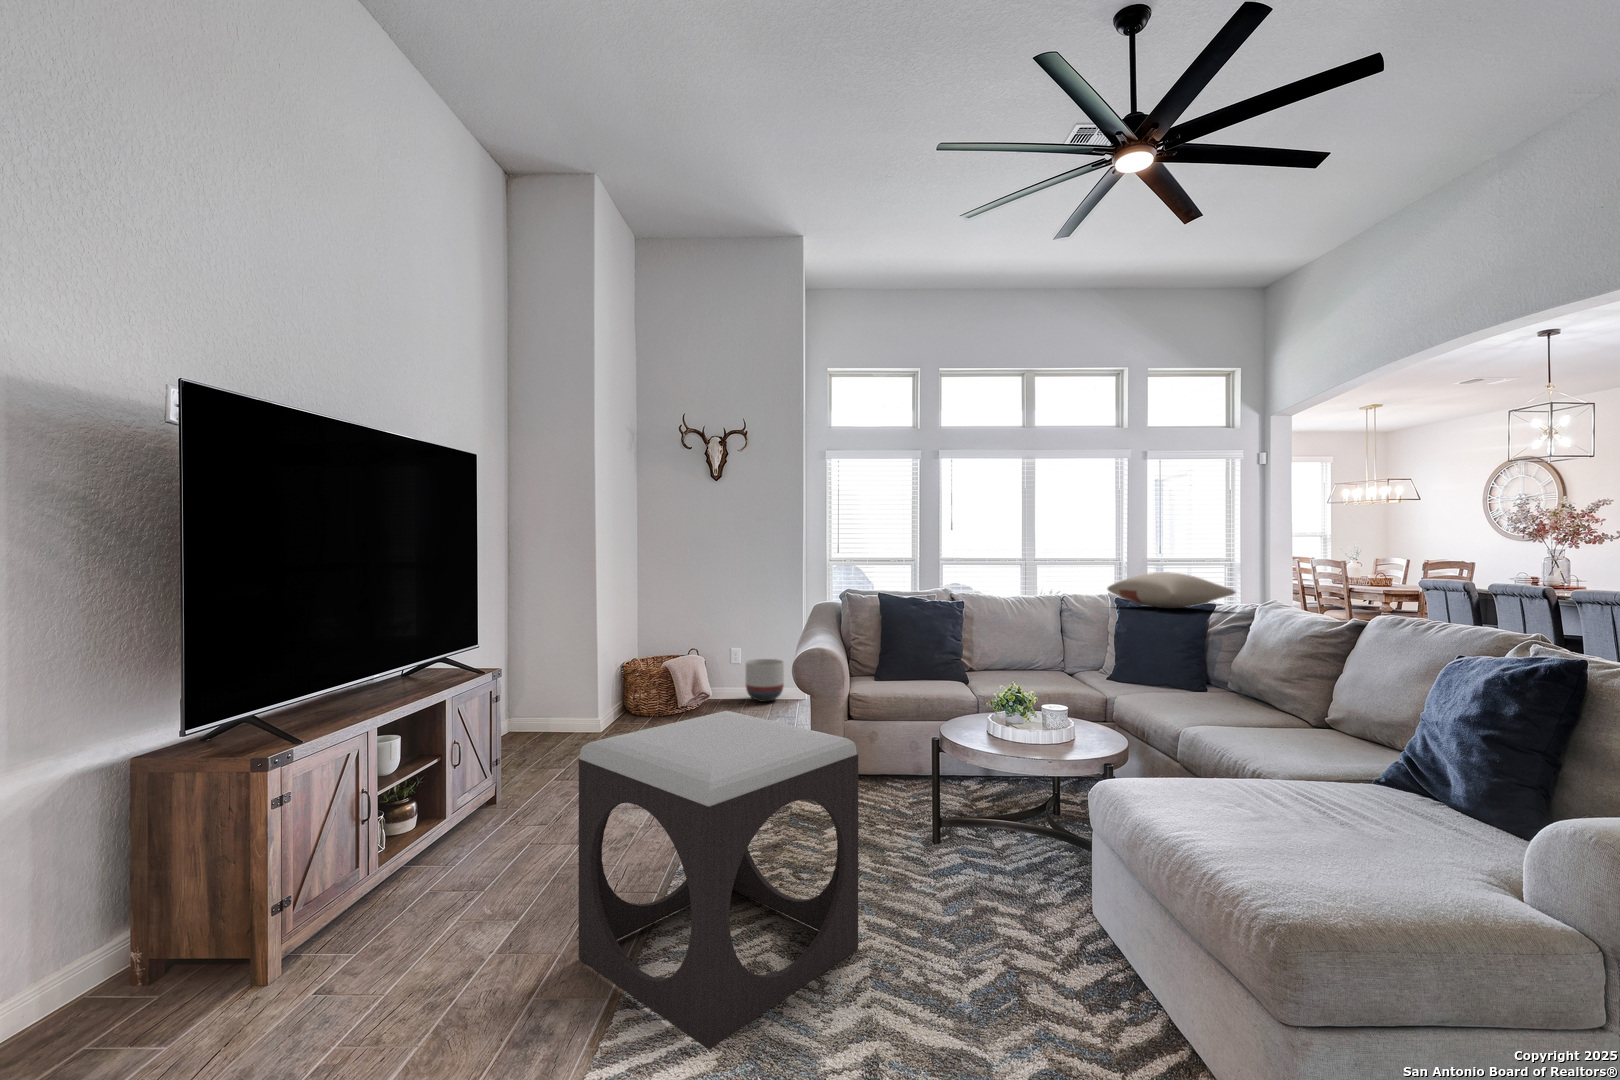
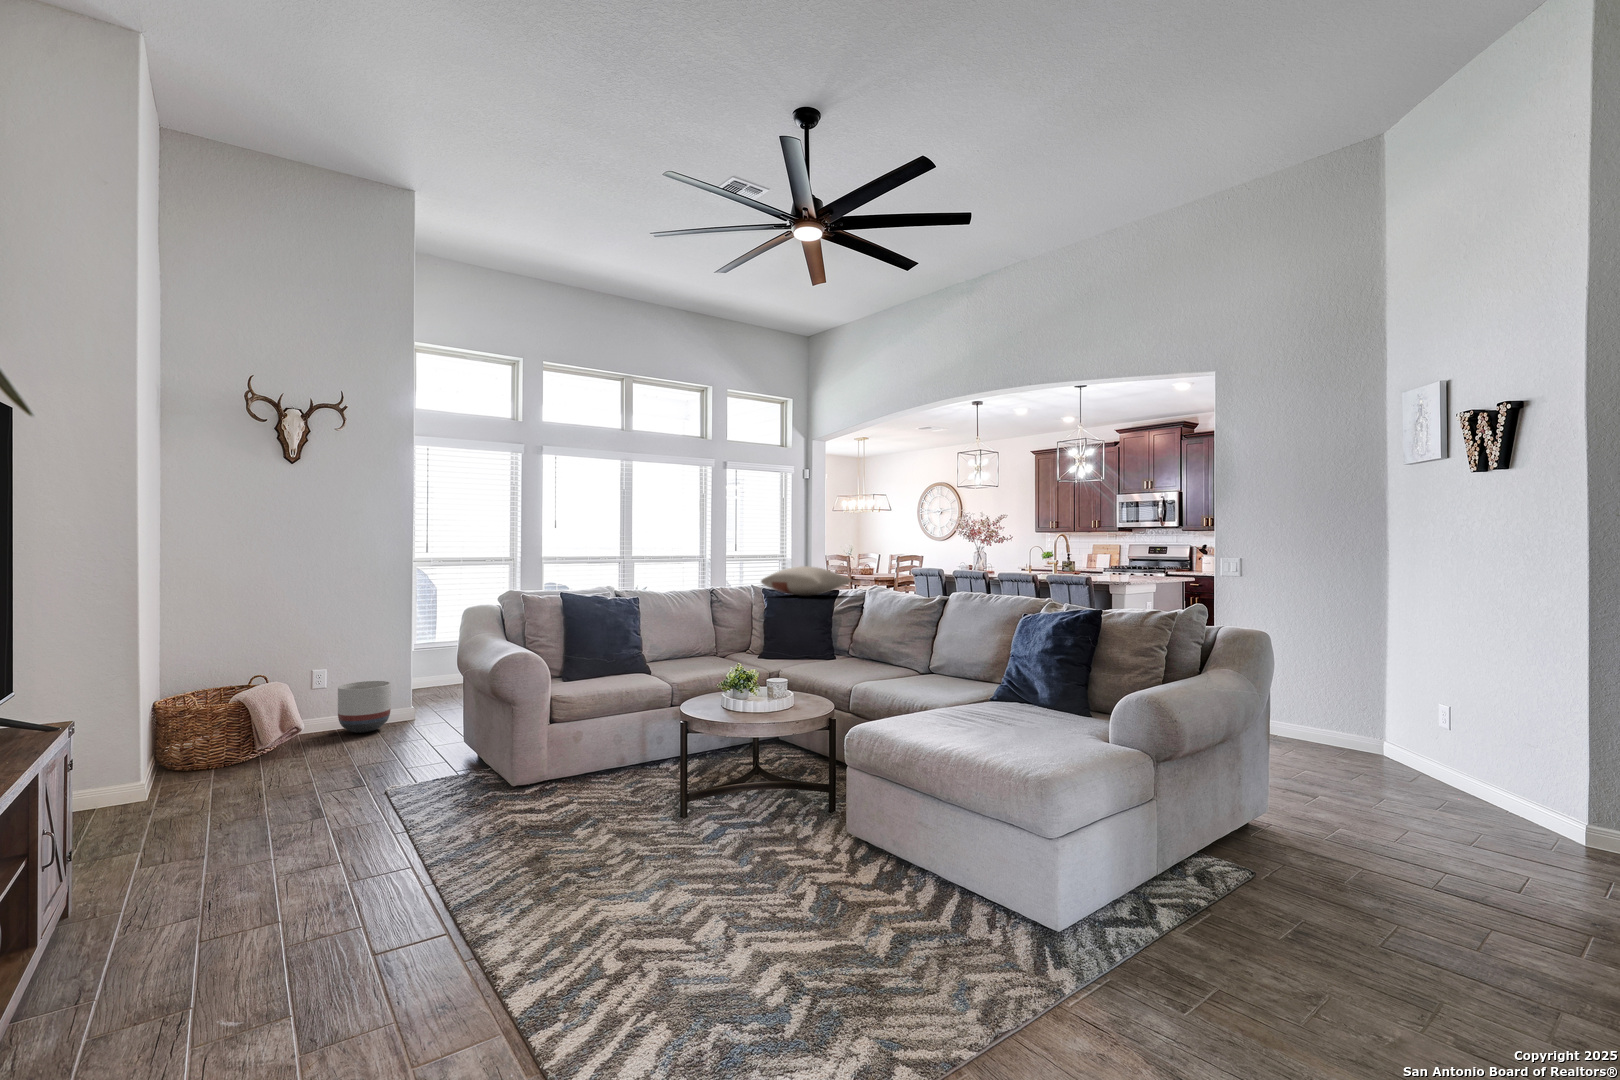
footstool: present [578,711,858,1050] -> none [431,719,700,1023]

